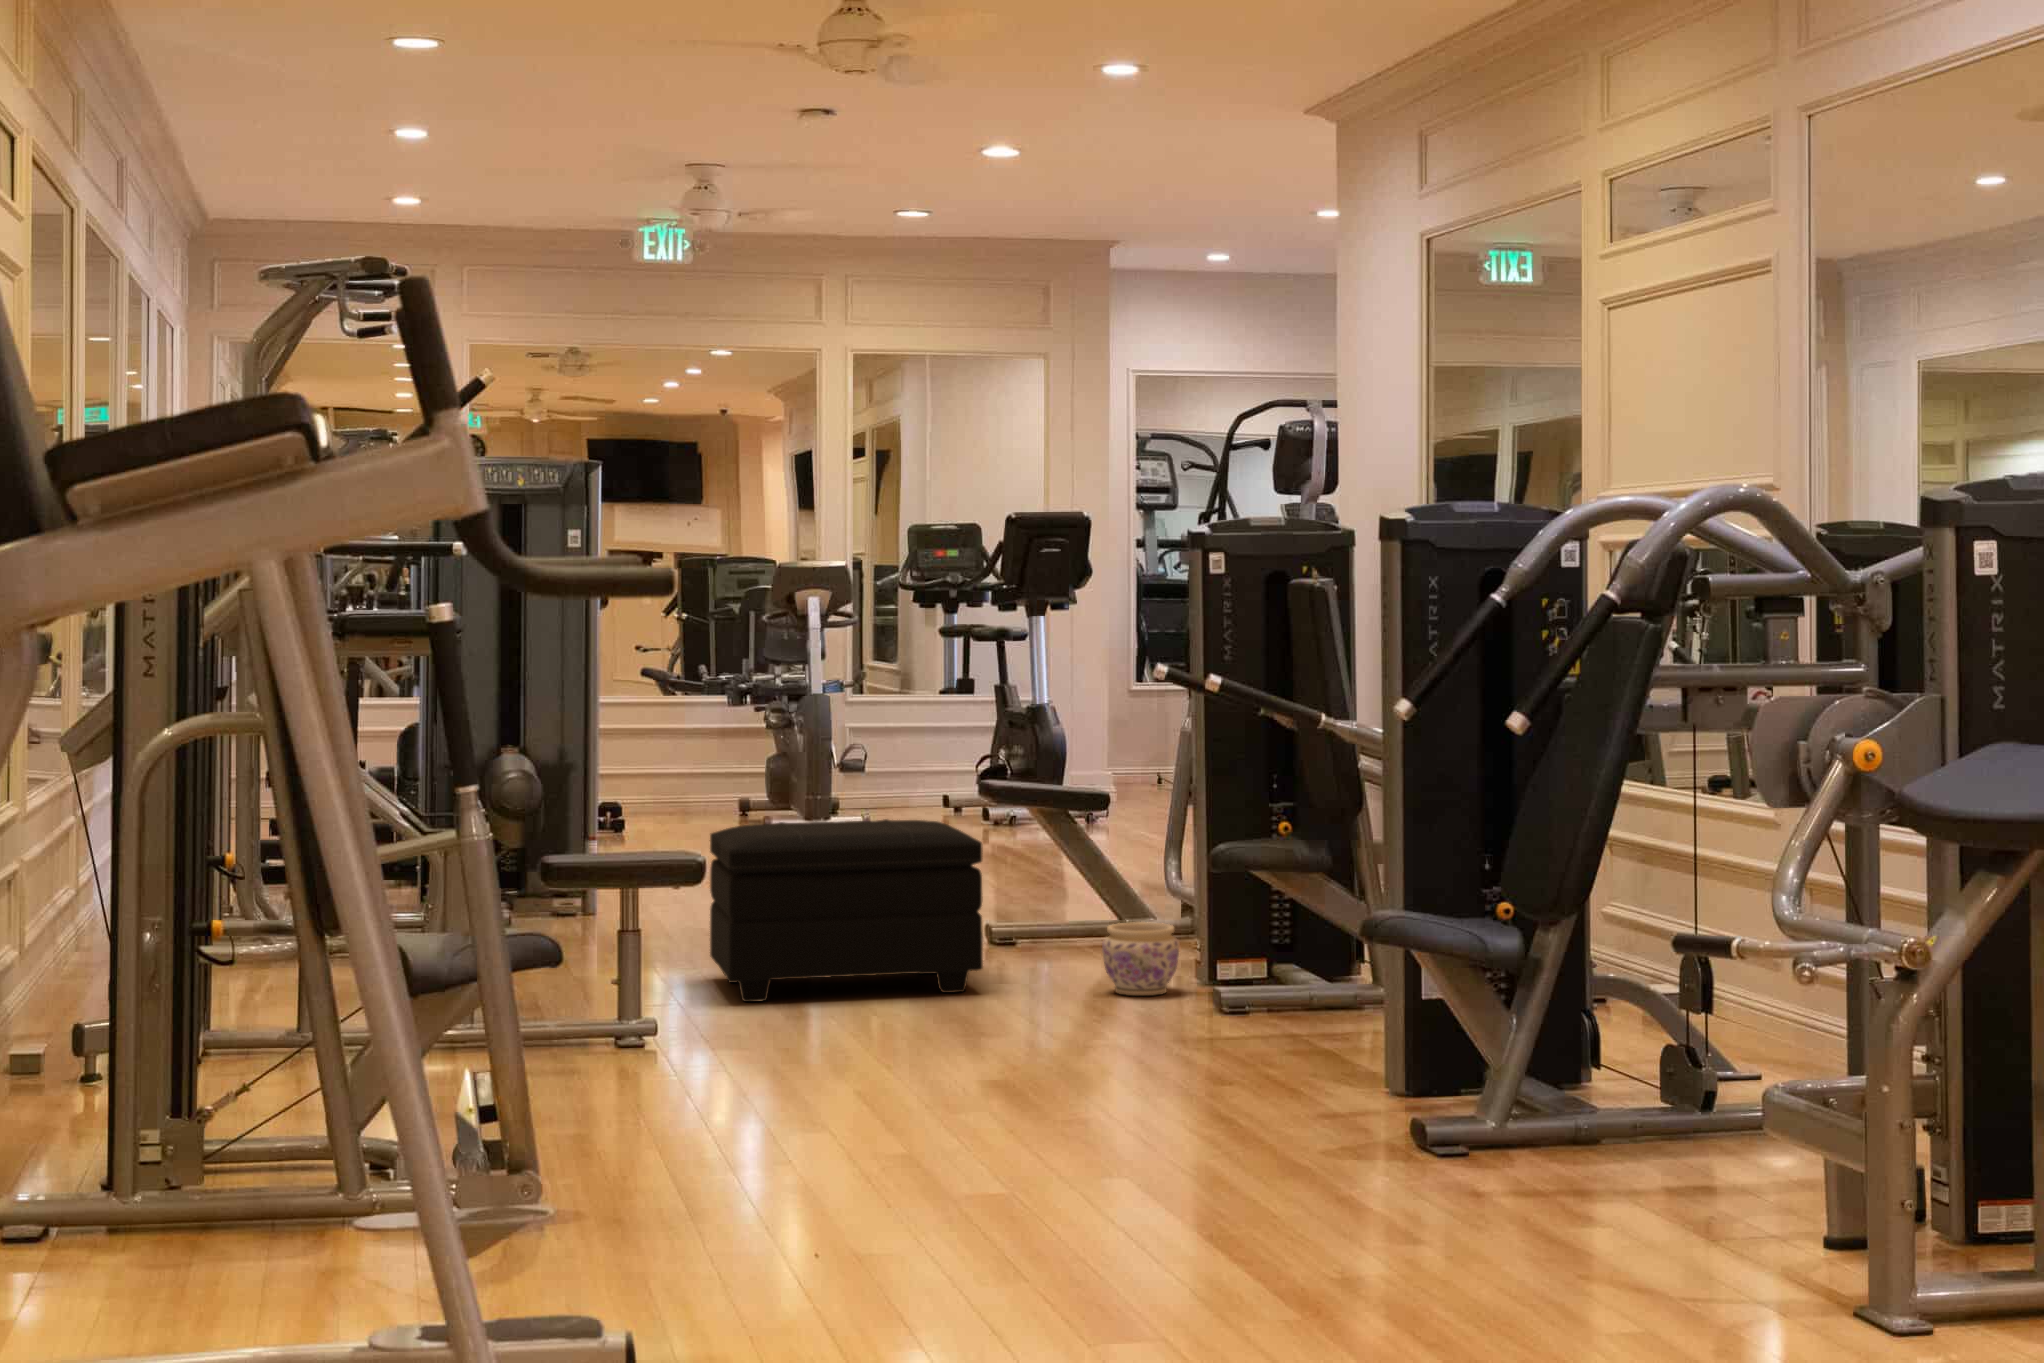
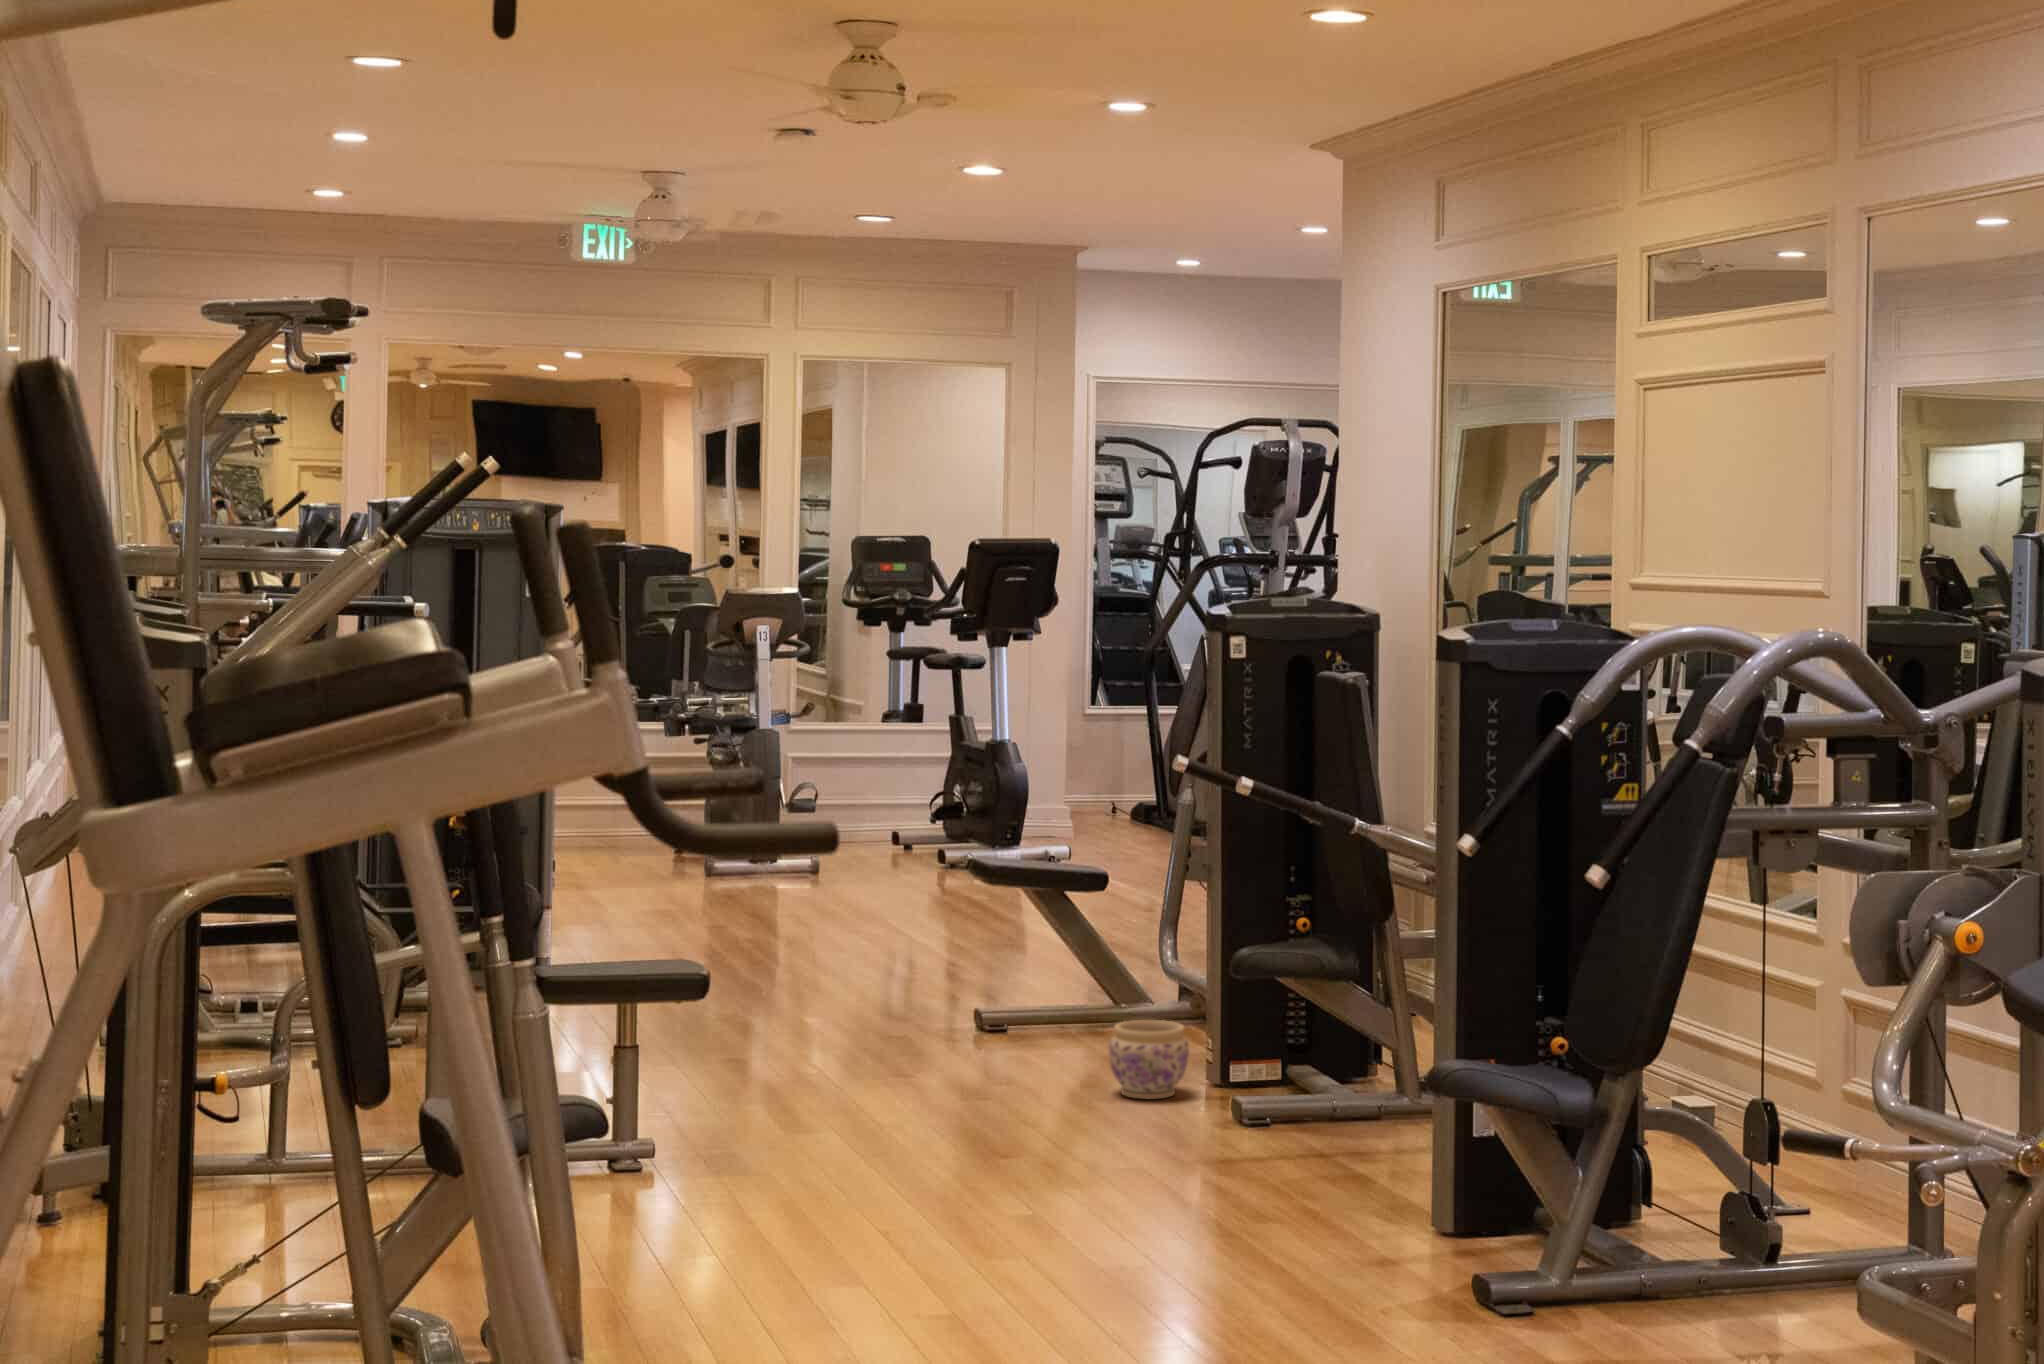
footstool: present [710,819,983,1002] -> none [688,907,986,1109]

